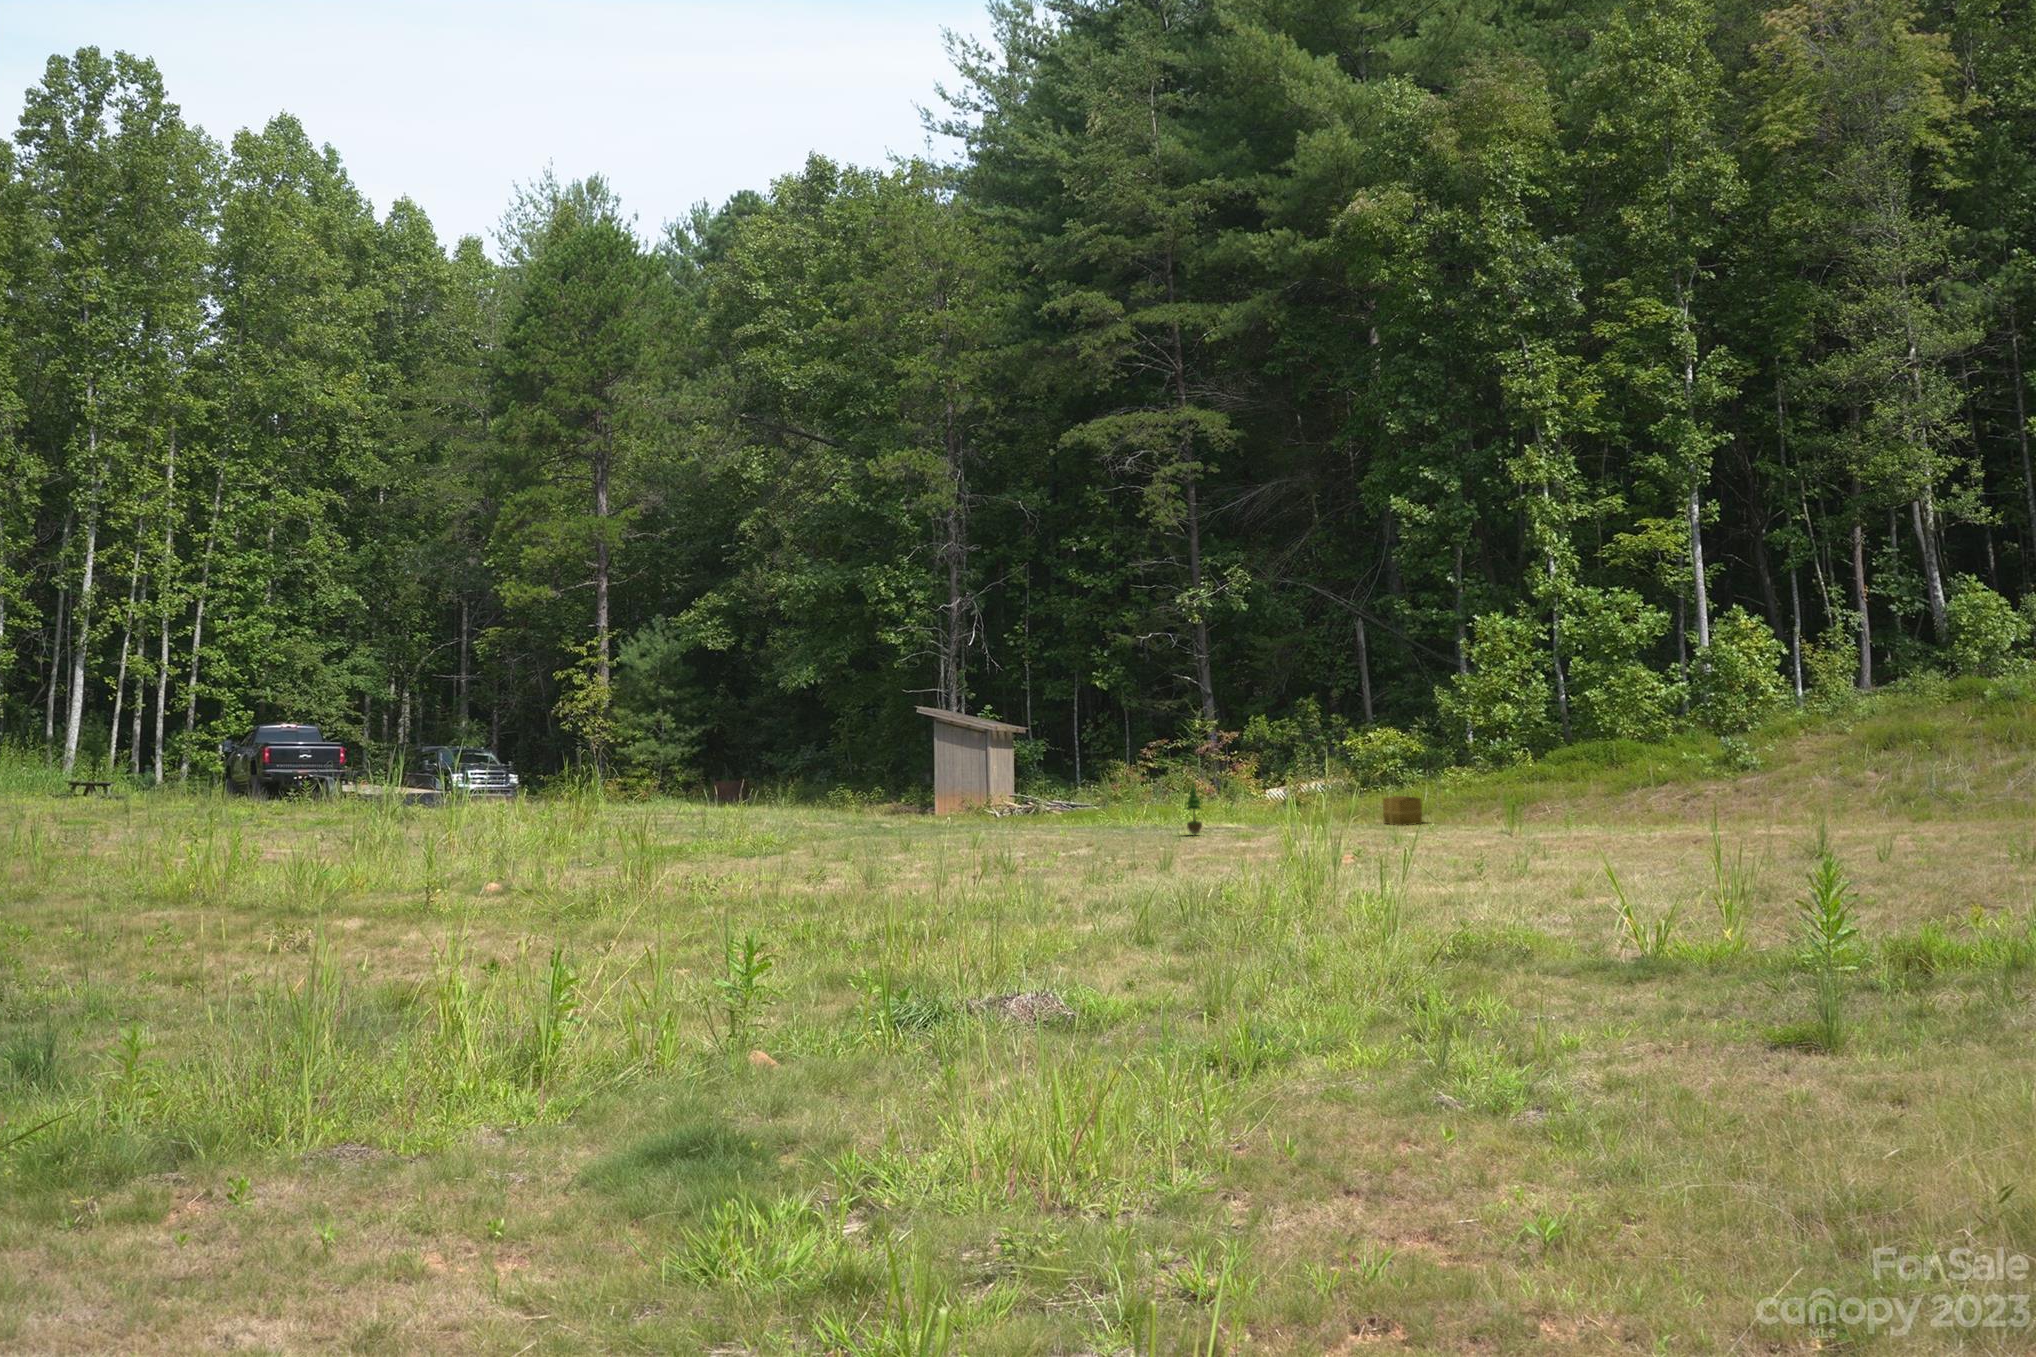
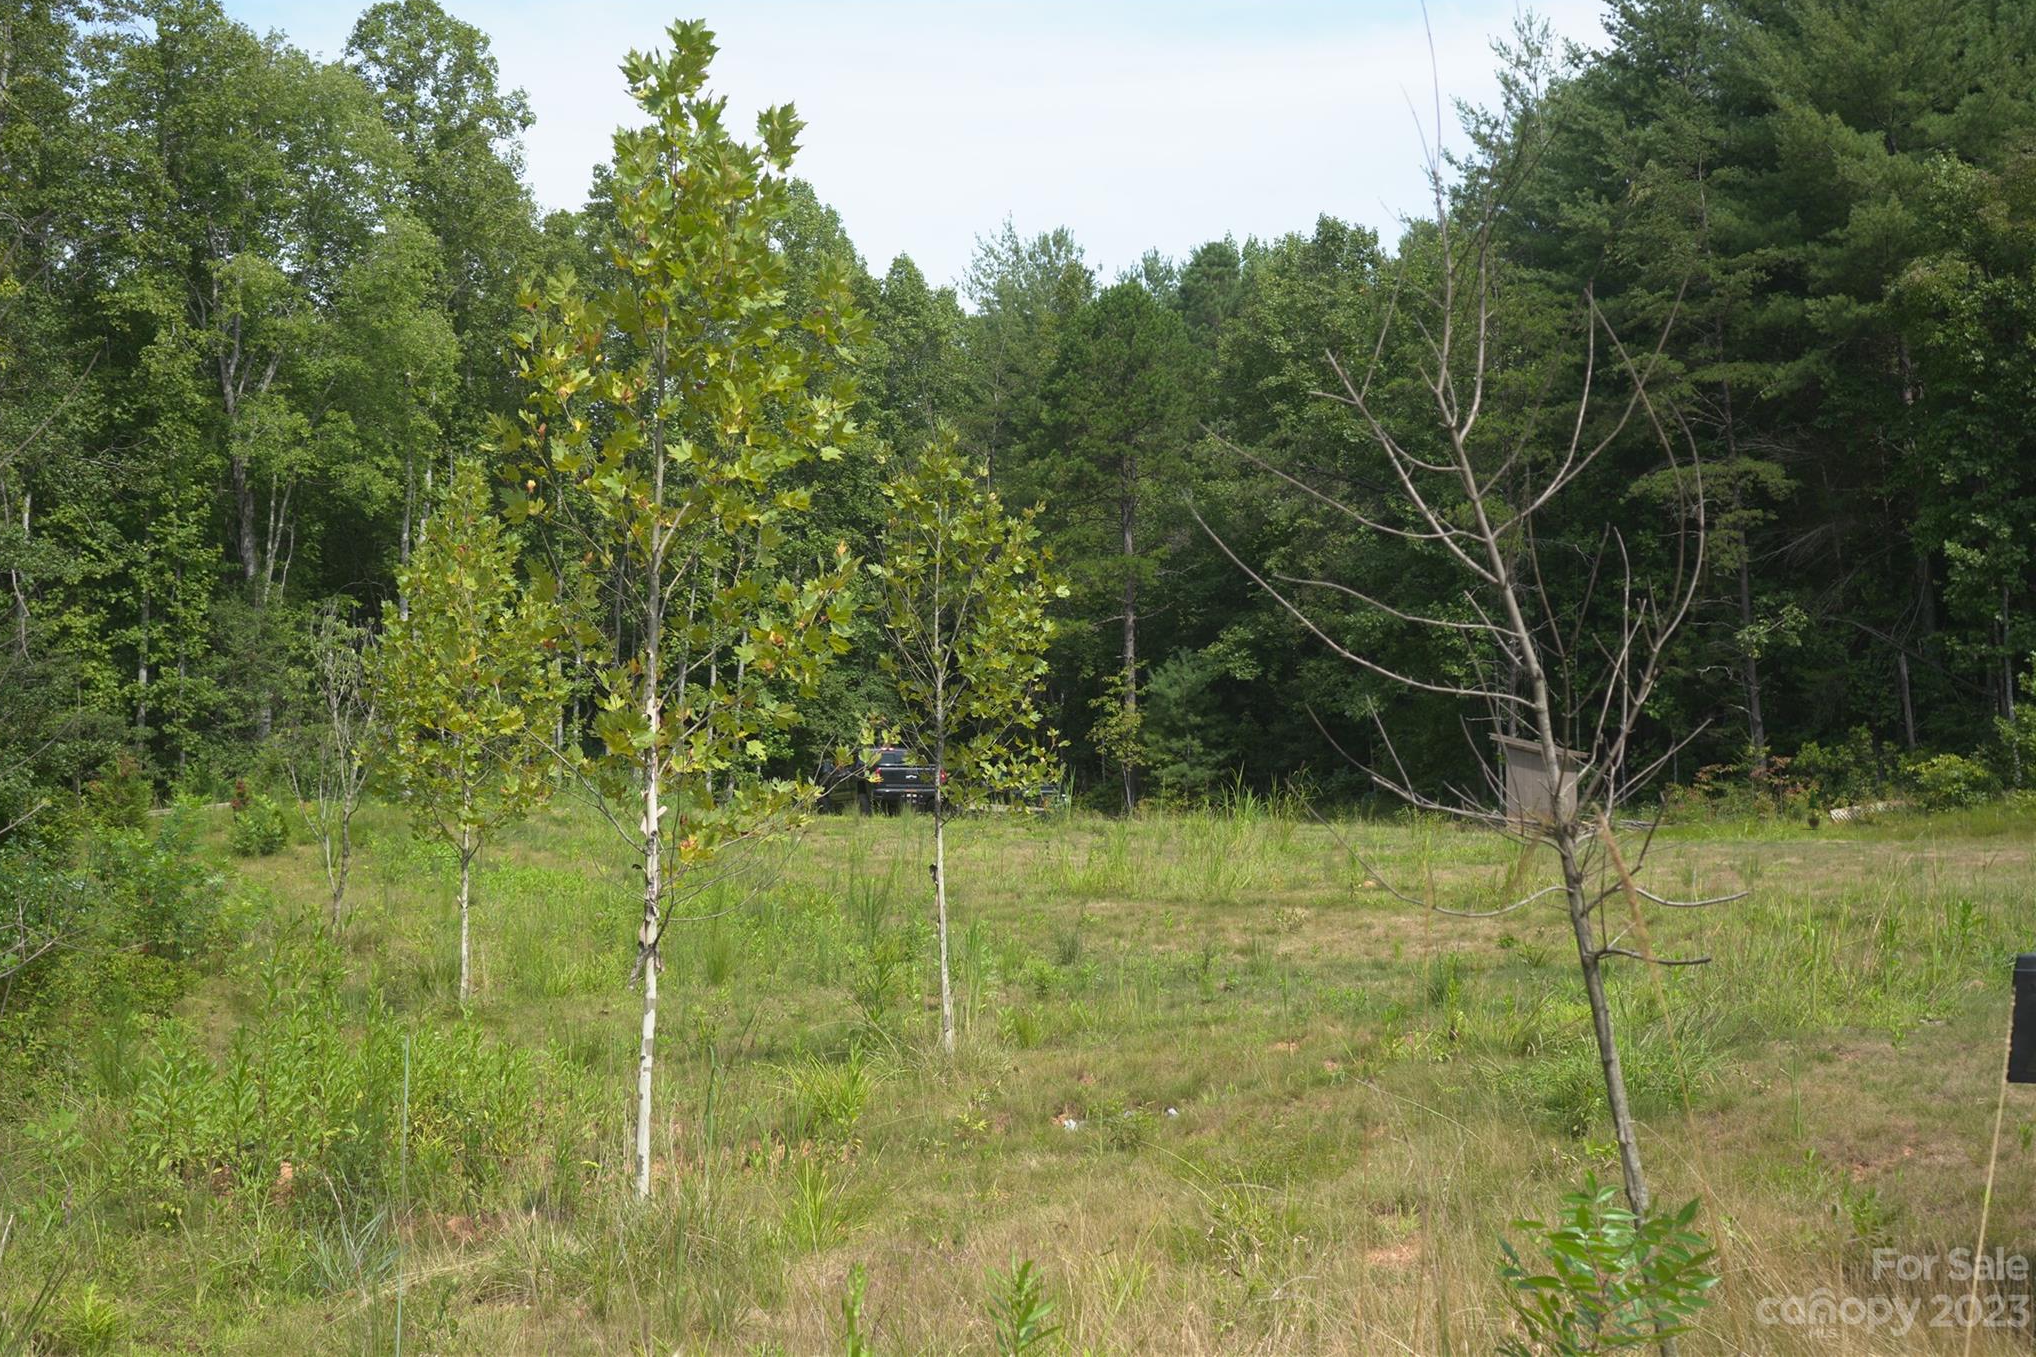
cardboard box: present [1383,796,1422,826] -> none [1971,803,2006,826]

